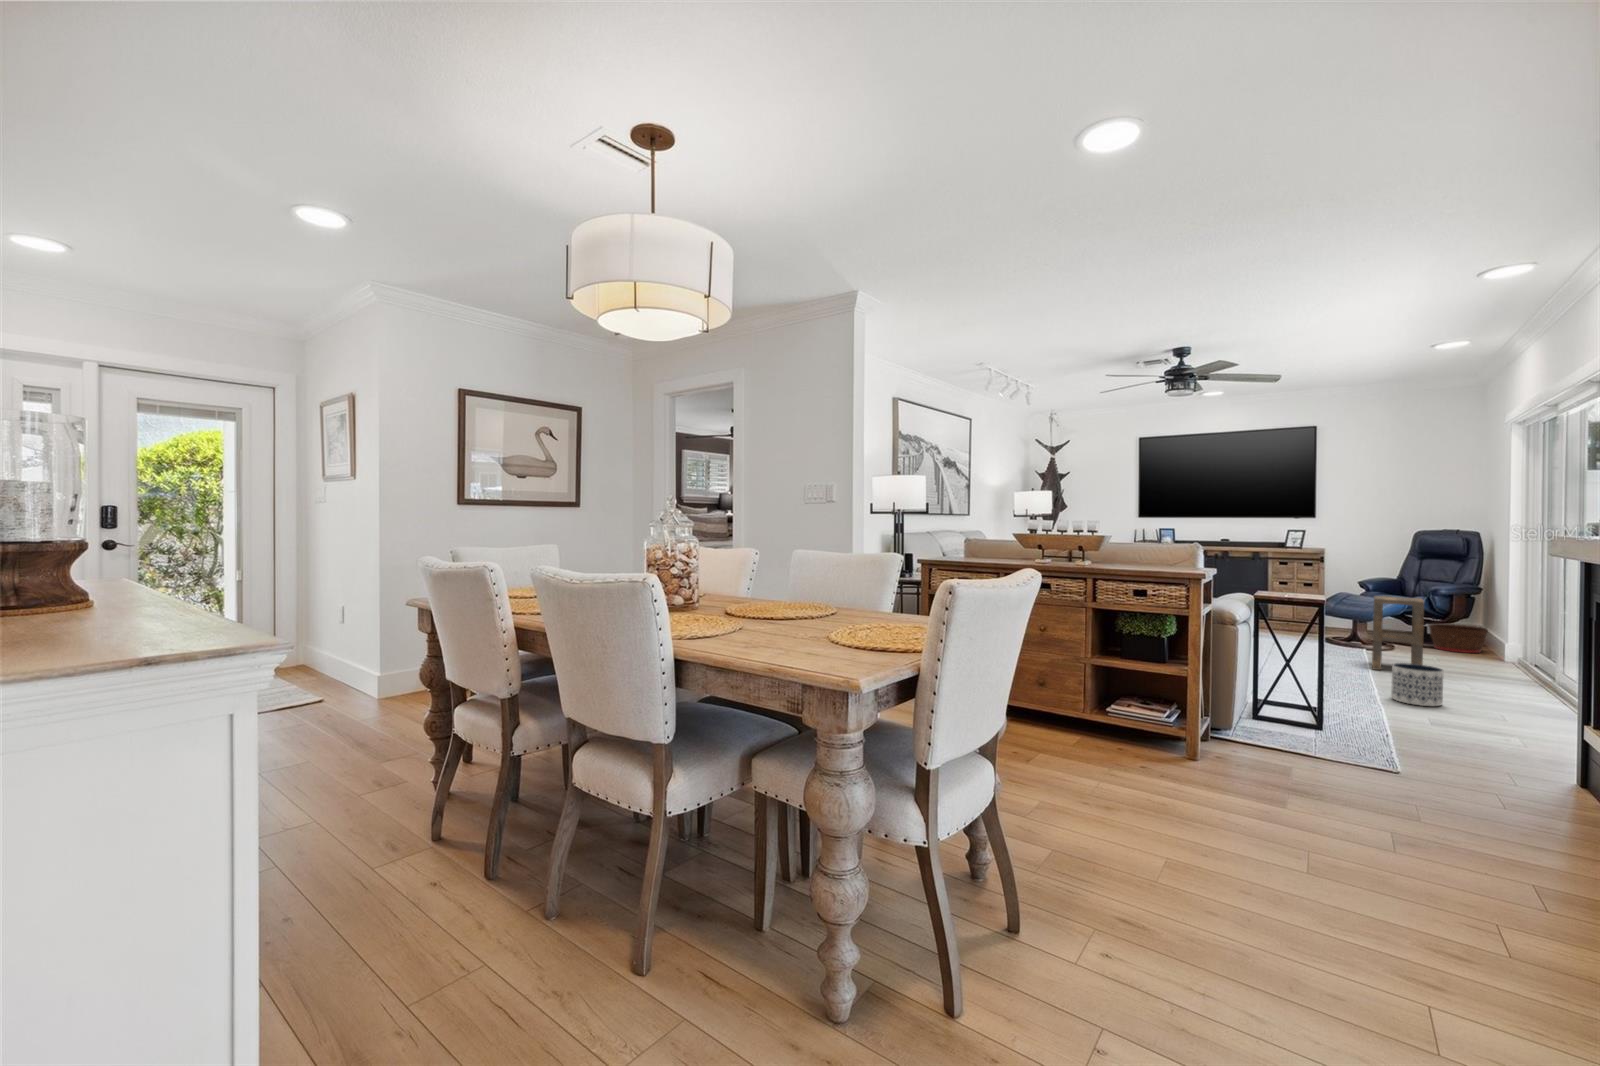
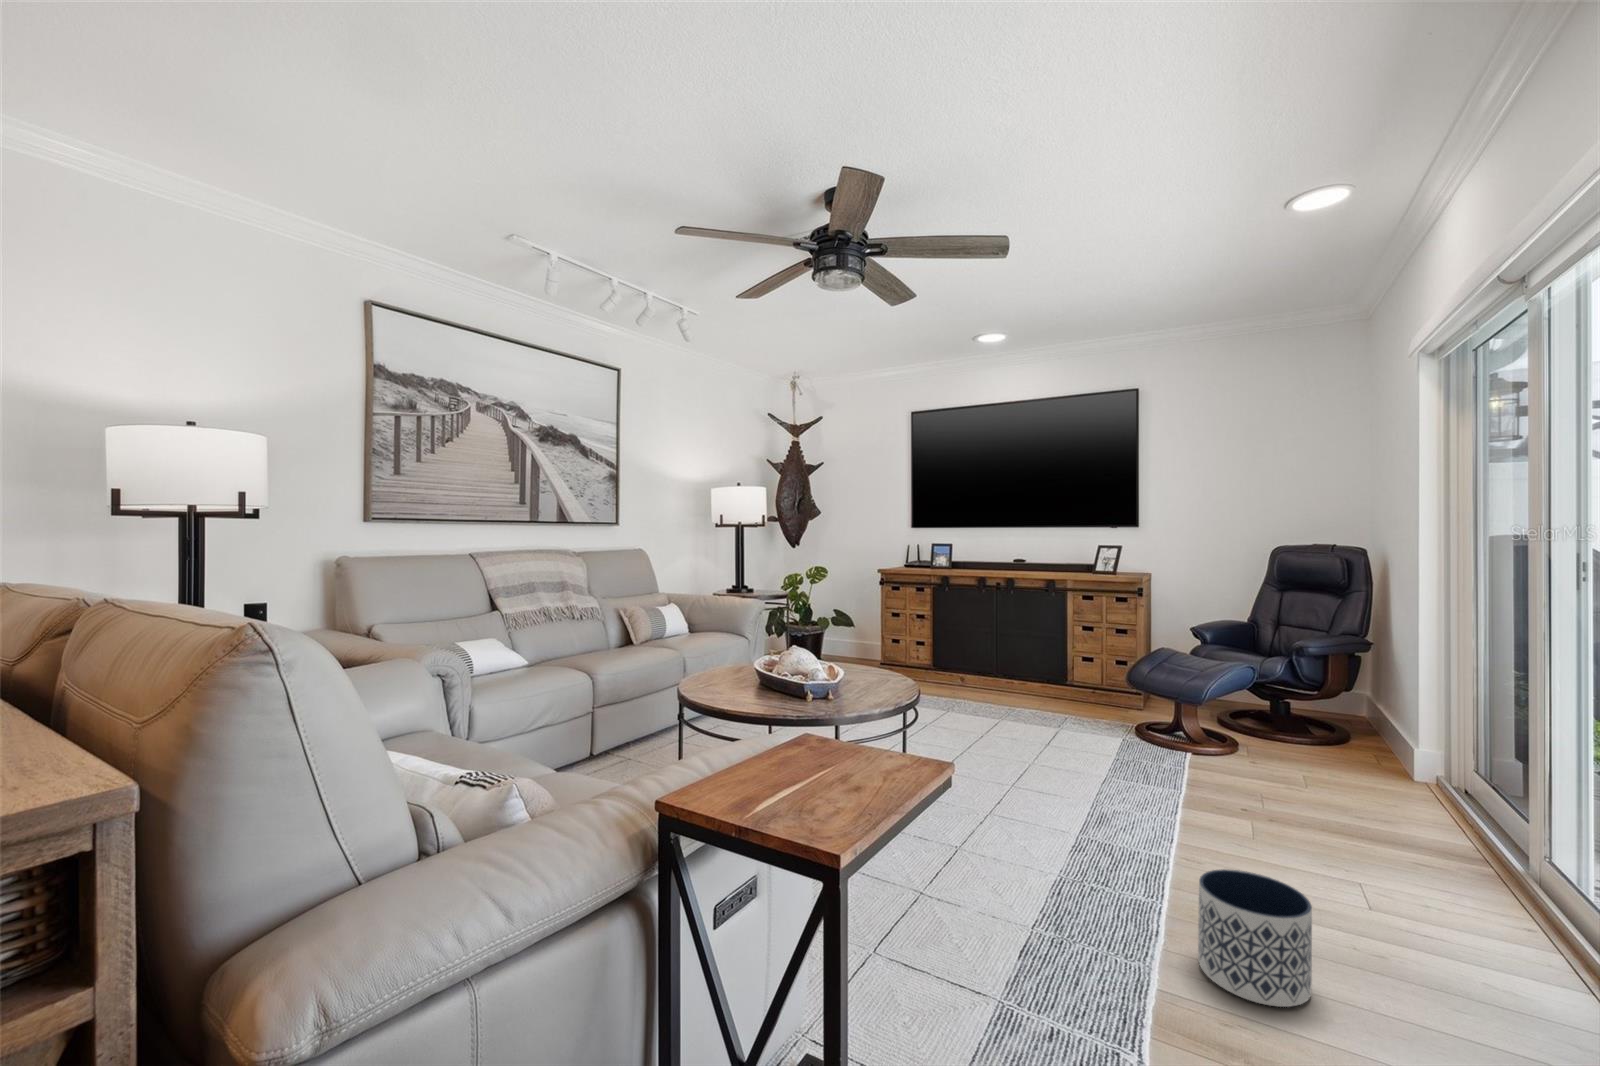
side table: present [1372,596,1424,670] -> none [1187,671,1277,838]
basket: present [1429,624,1488,653] -> none [1292,699,1382,755]

